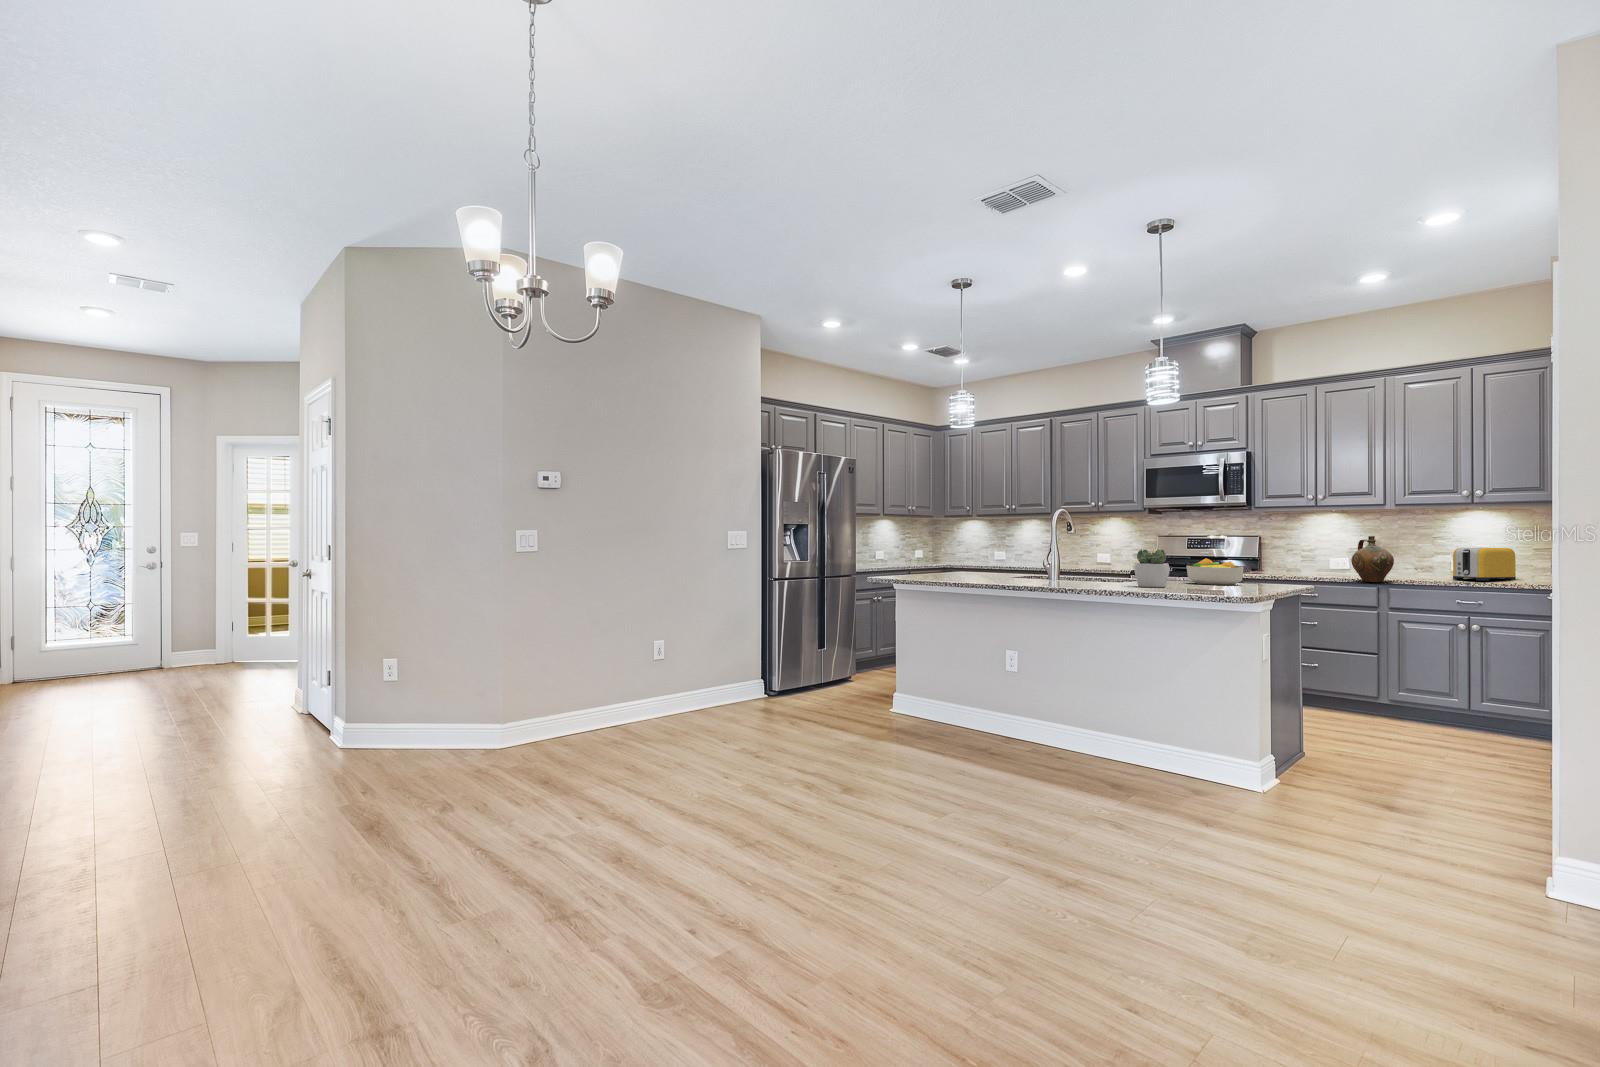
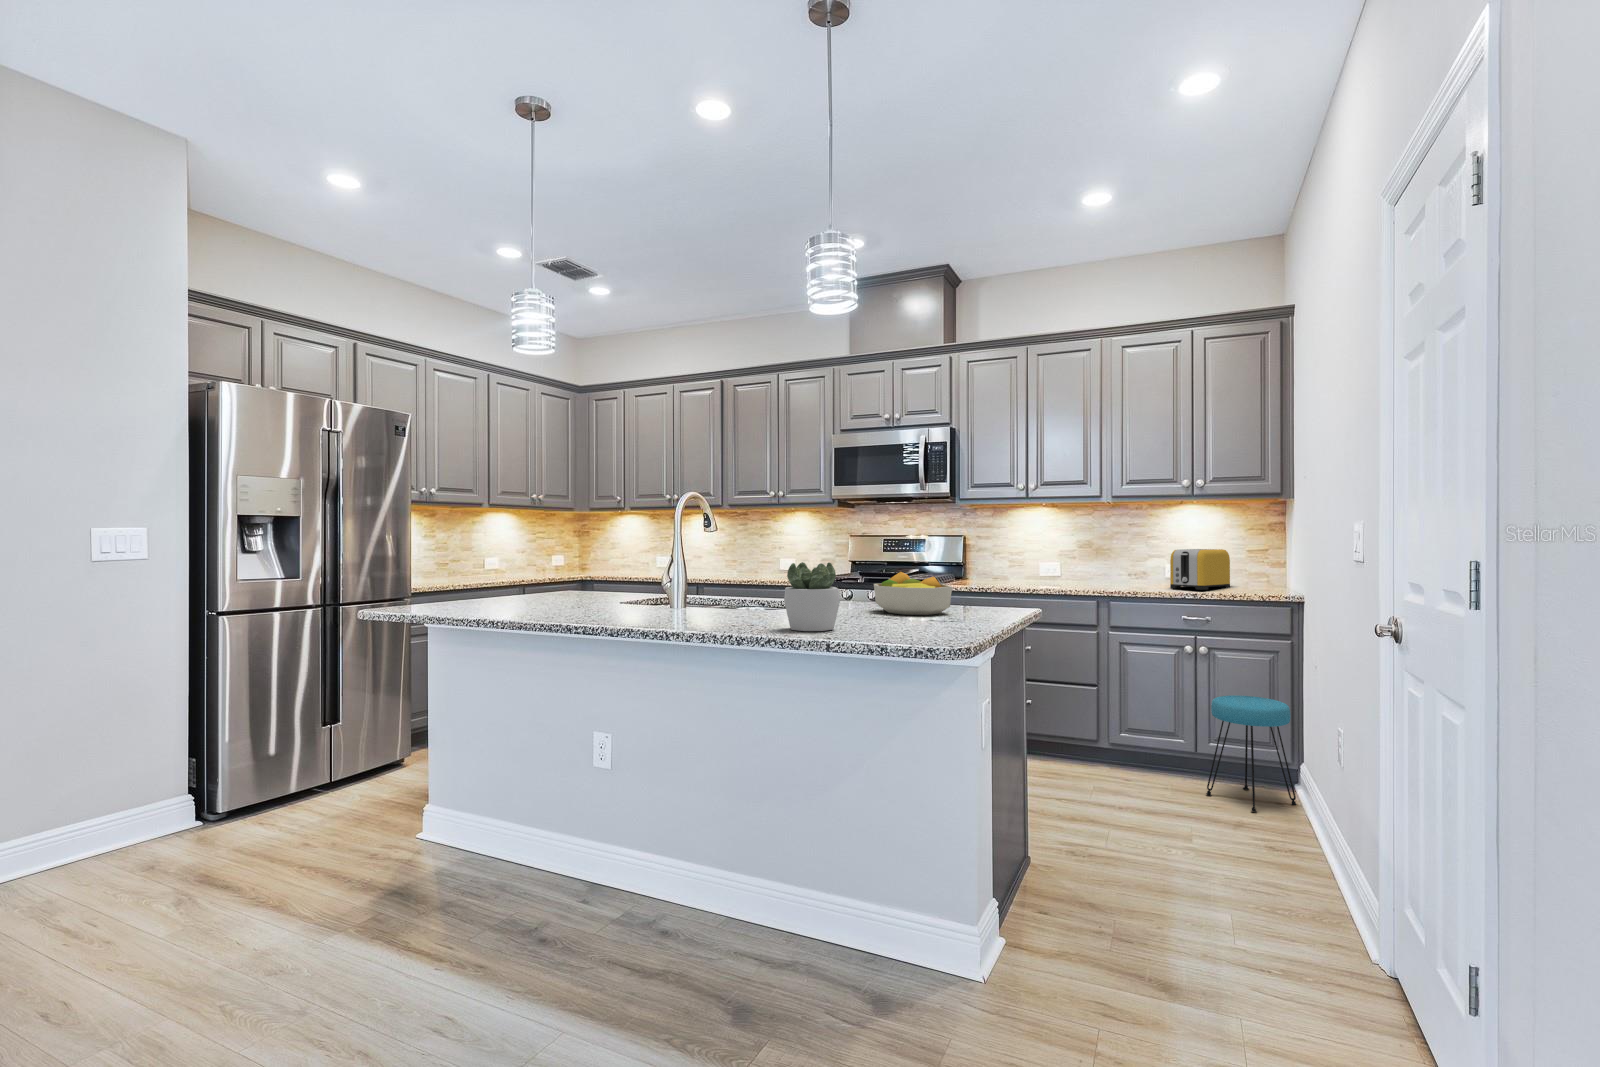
ceramic jug: present [1351,536,1394,582] -> none [1069,536,1114,594]
stool: none [1473,663,1560,751] -> present [1206,695,1297,812]

